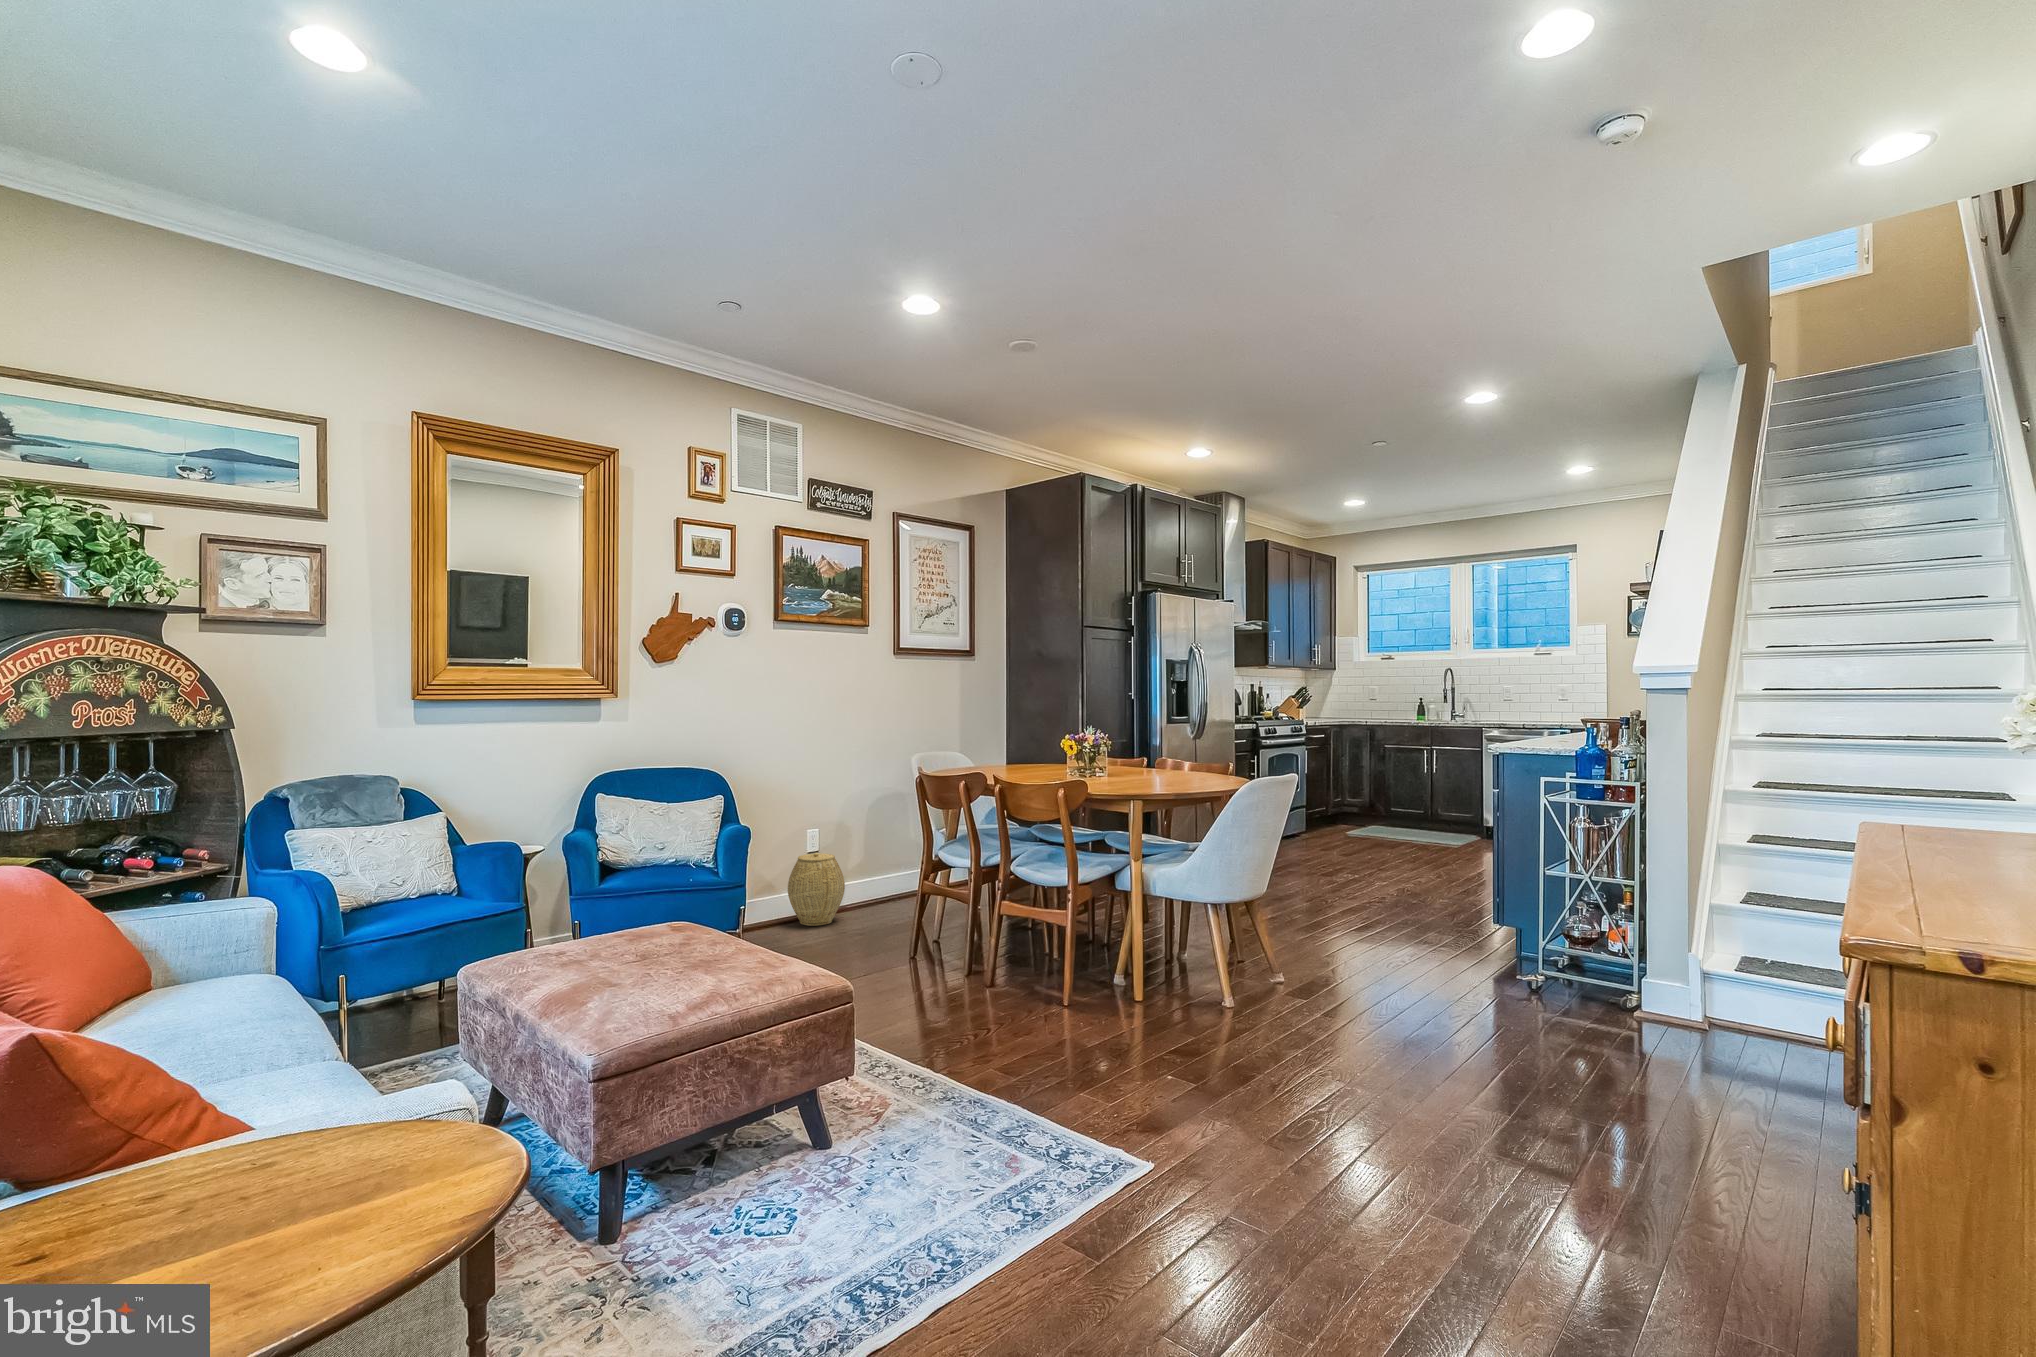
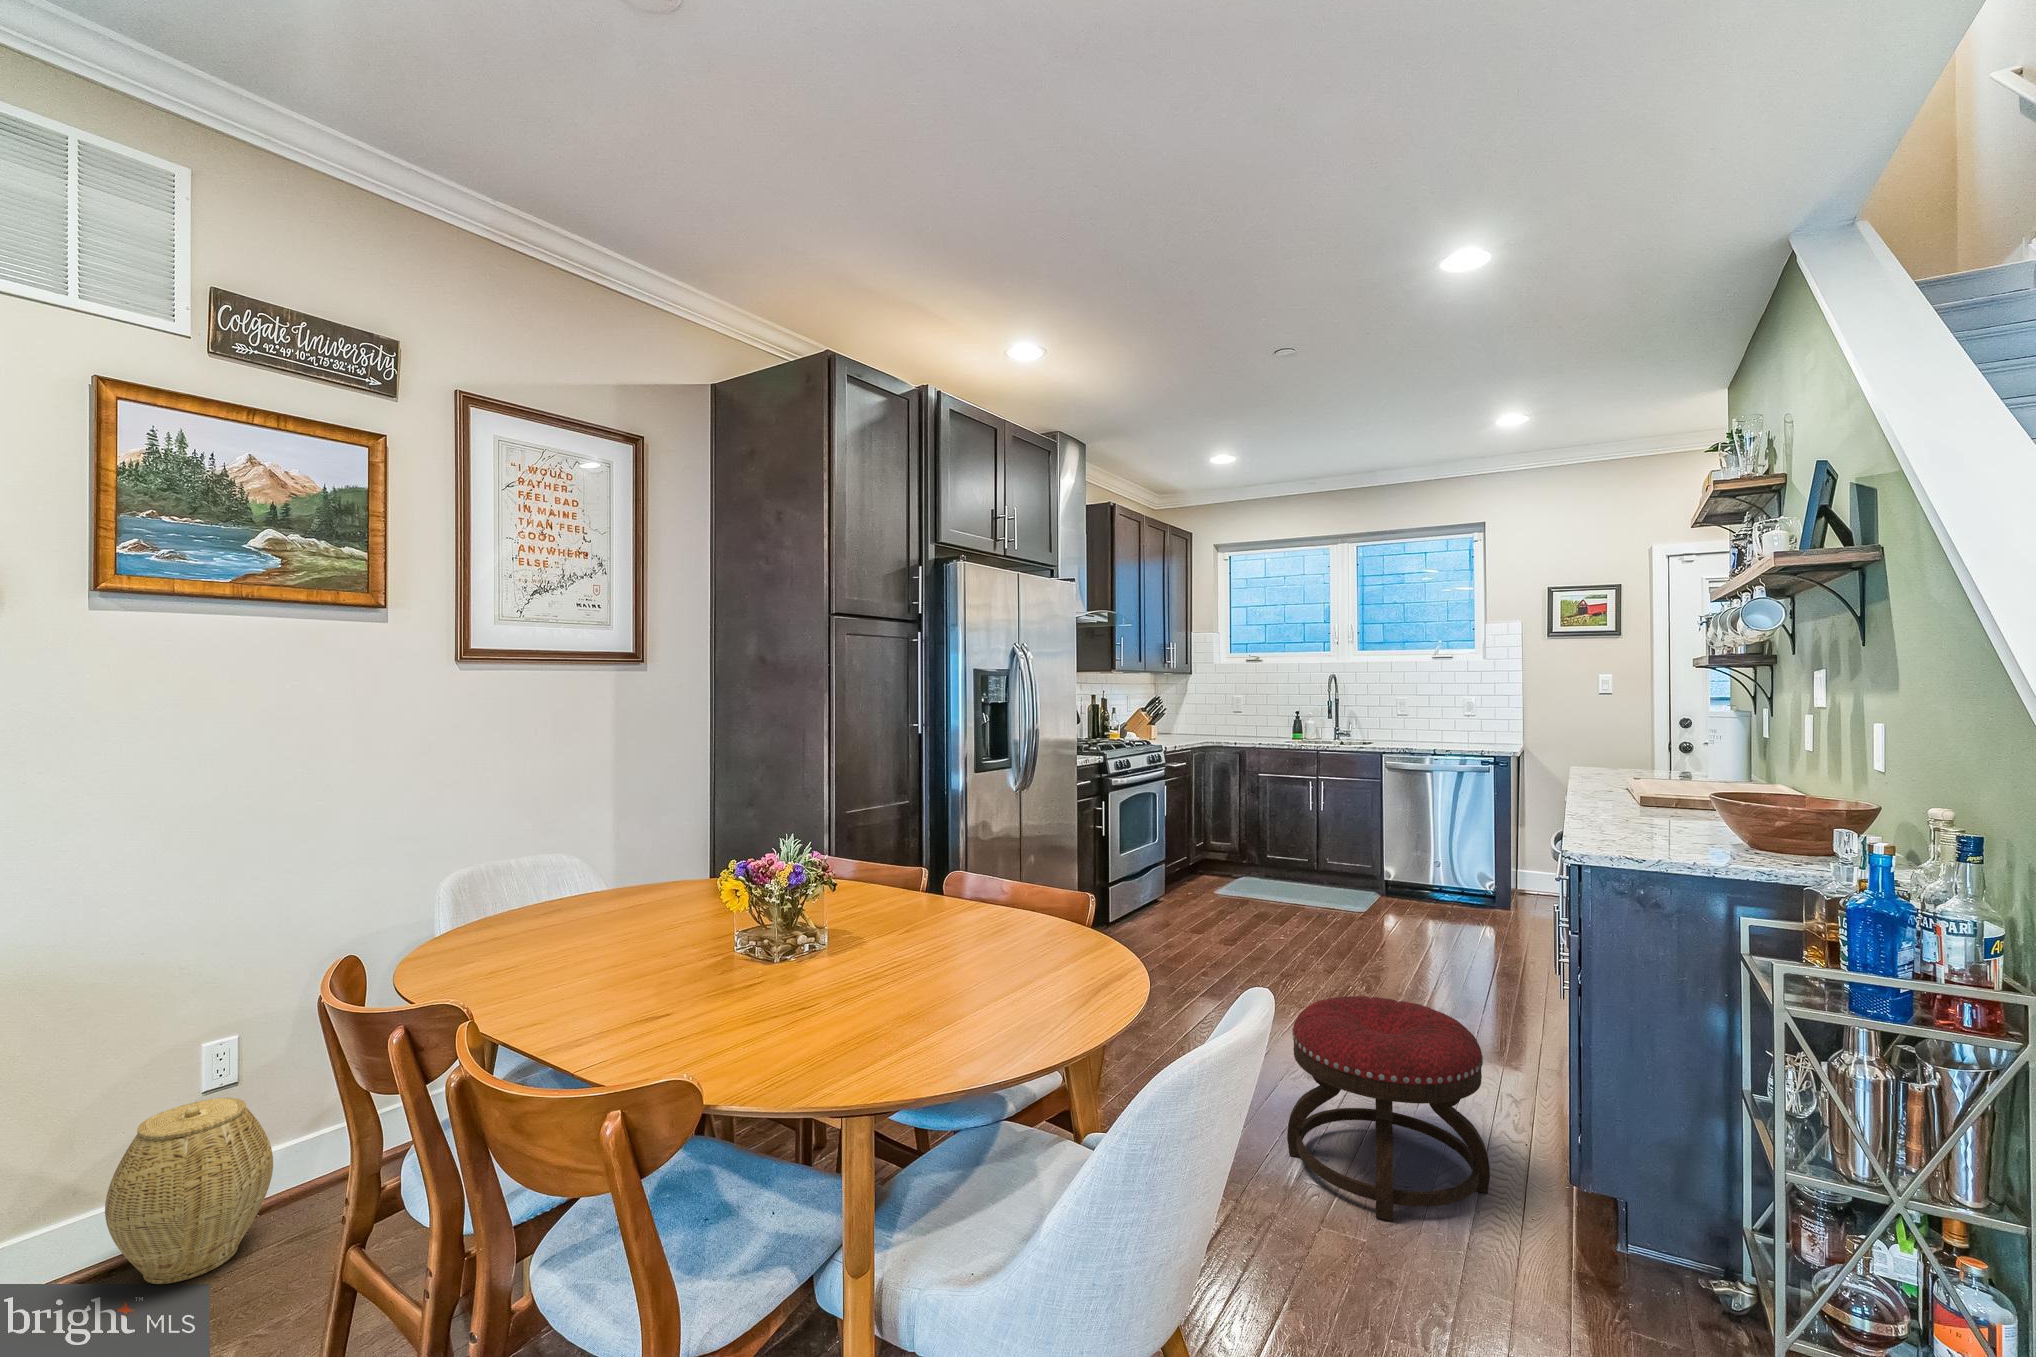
ottoman: none [1347,842,1458,943] -> present [1287,996,1490,1221]

